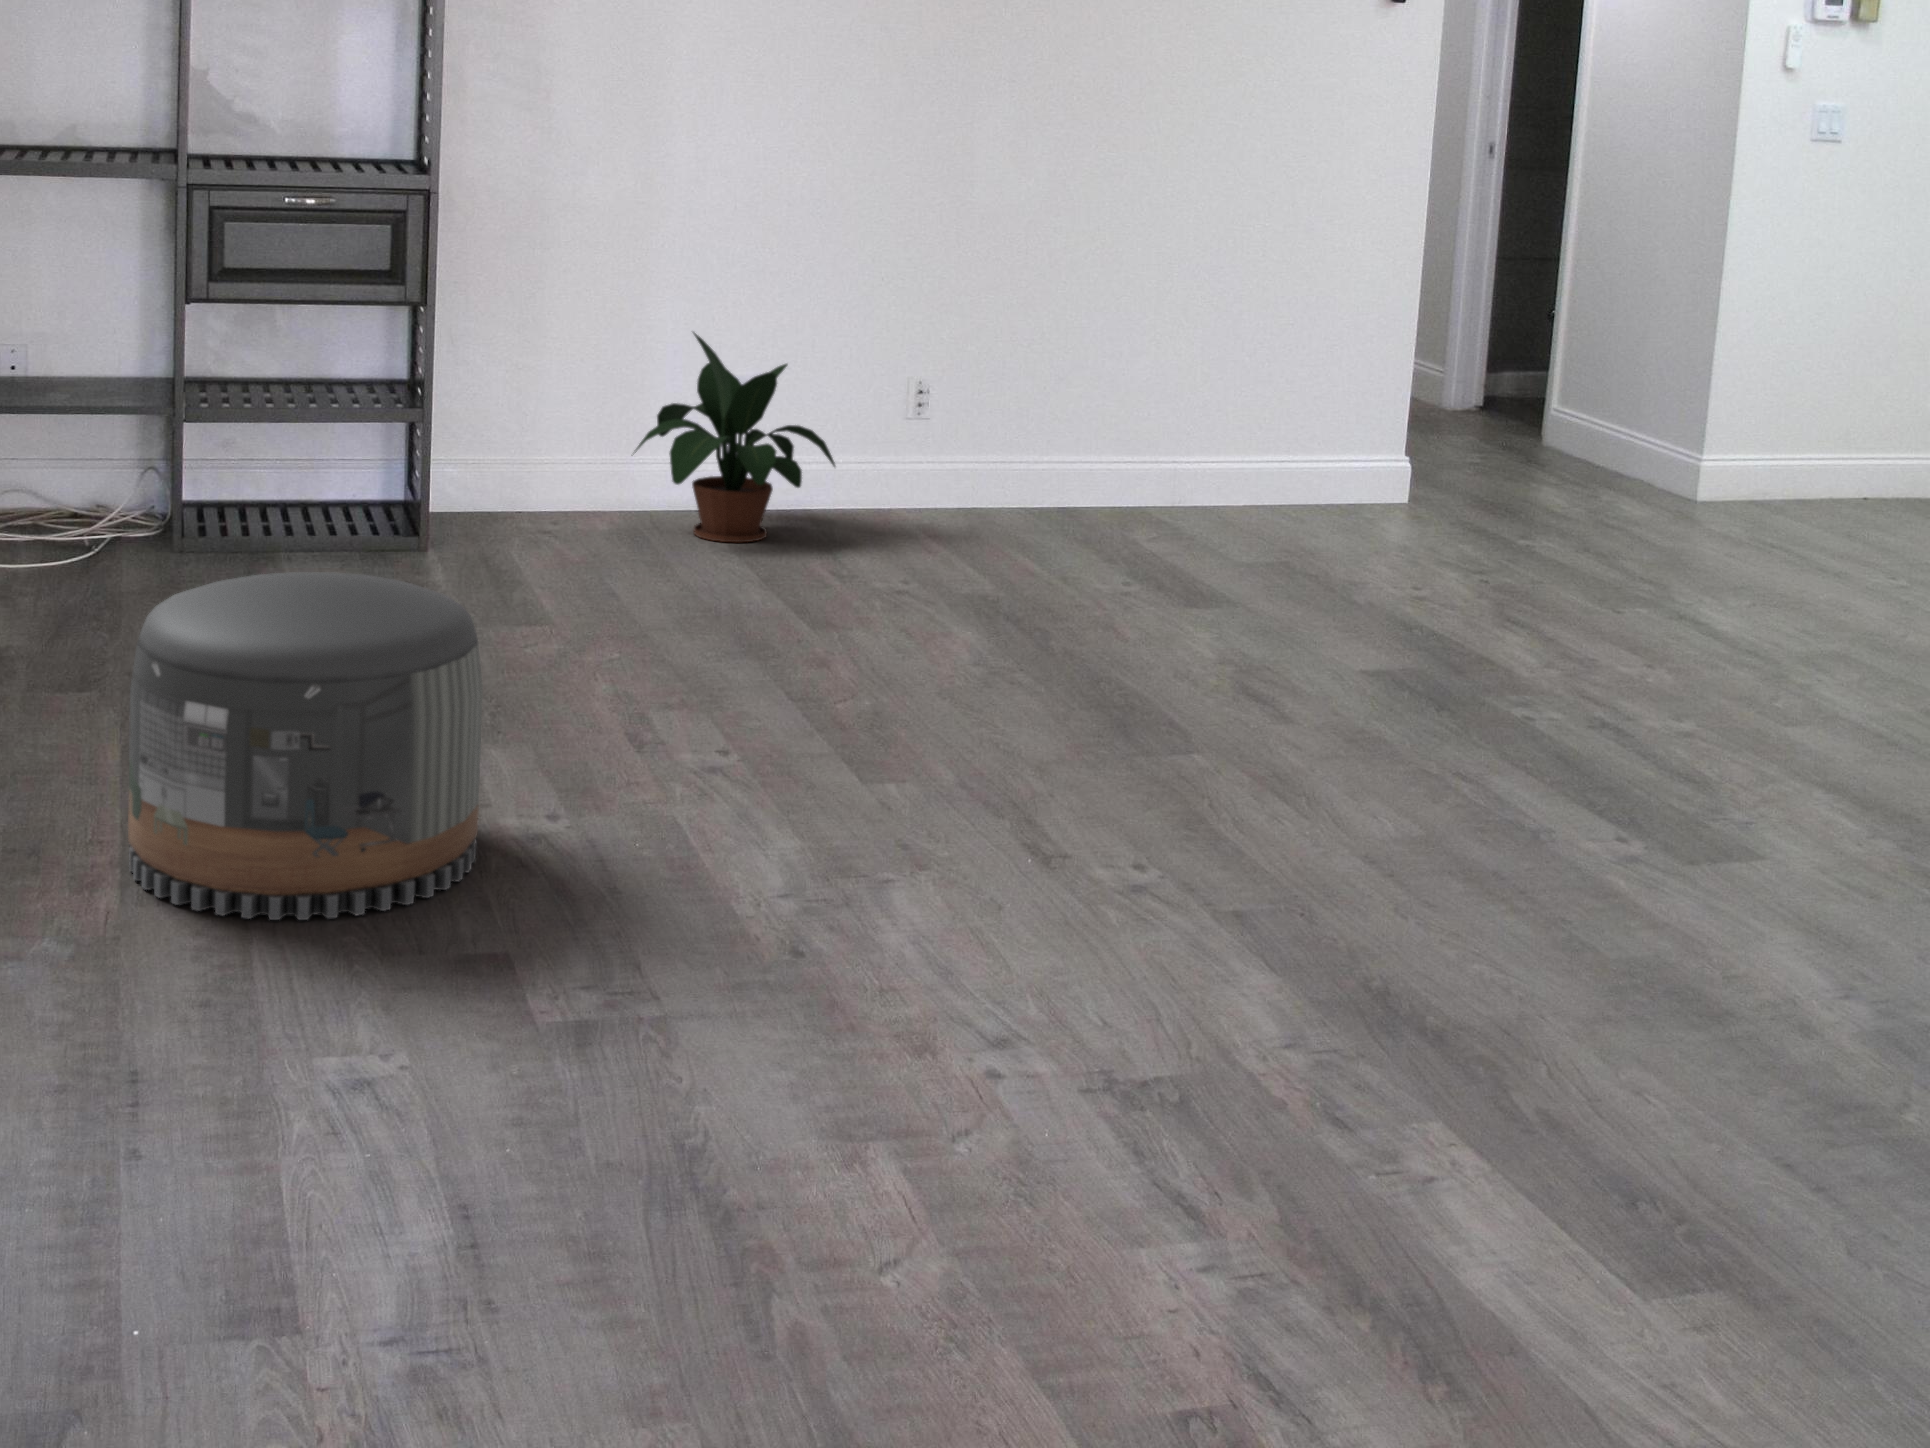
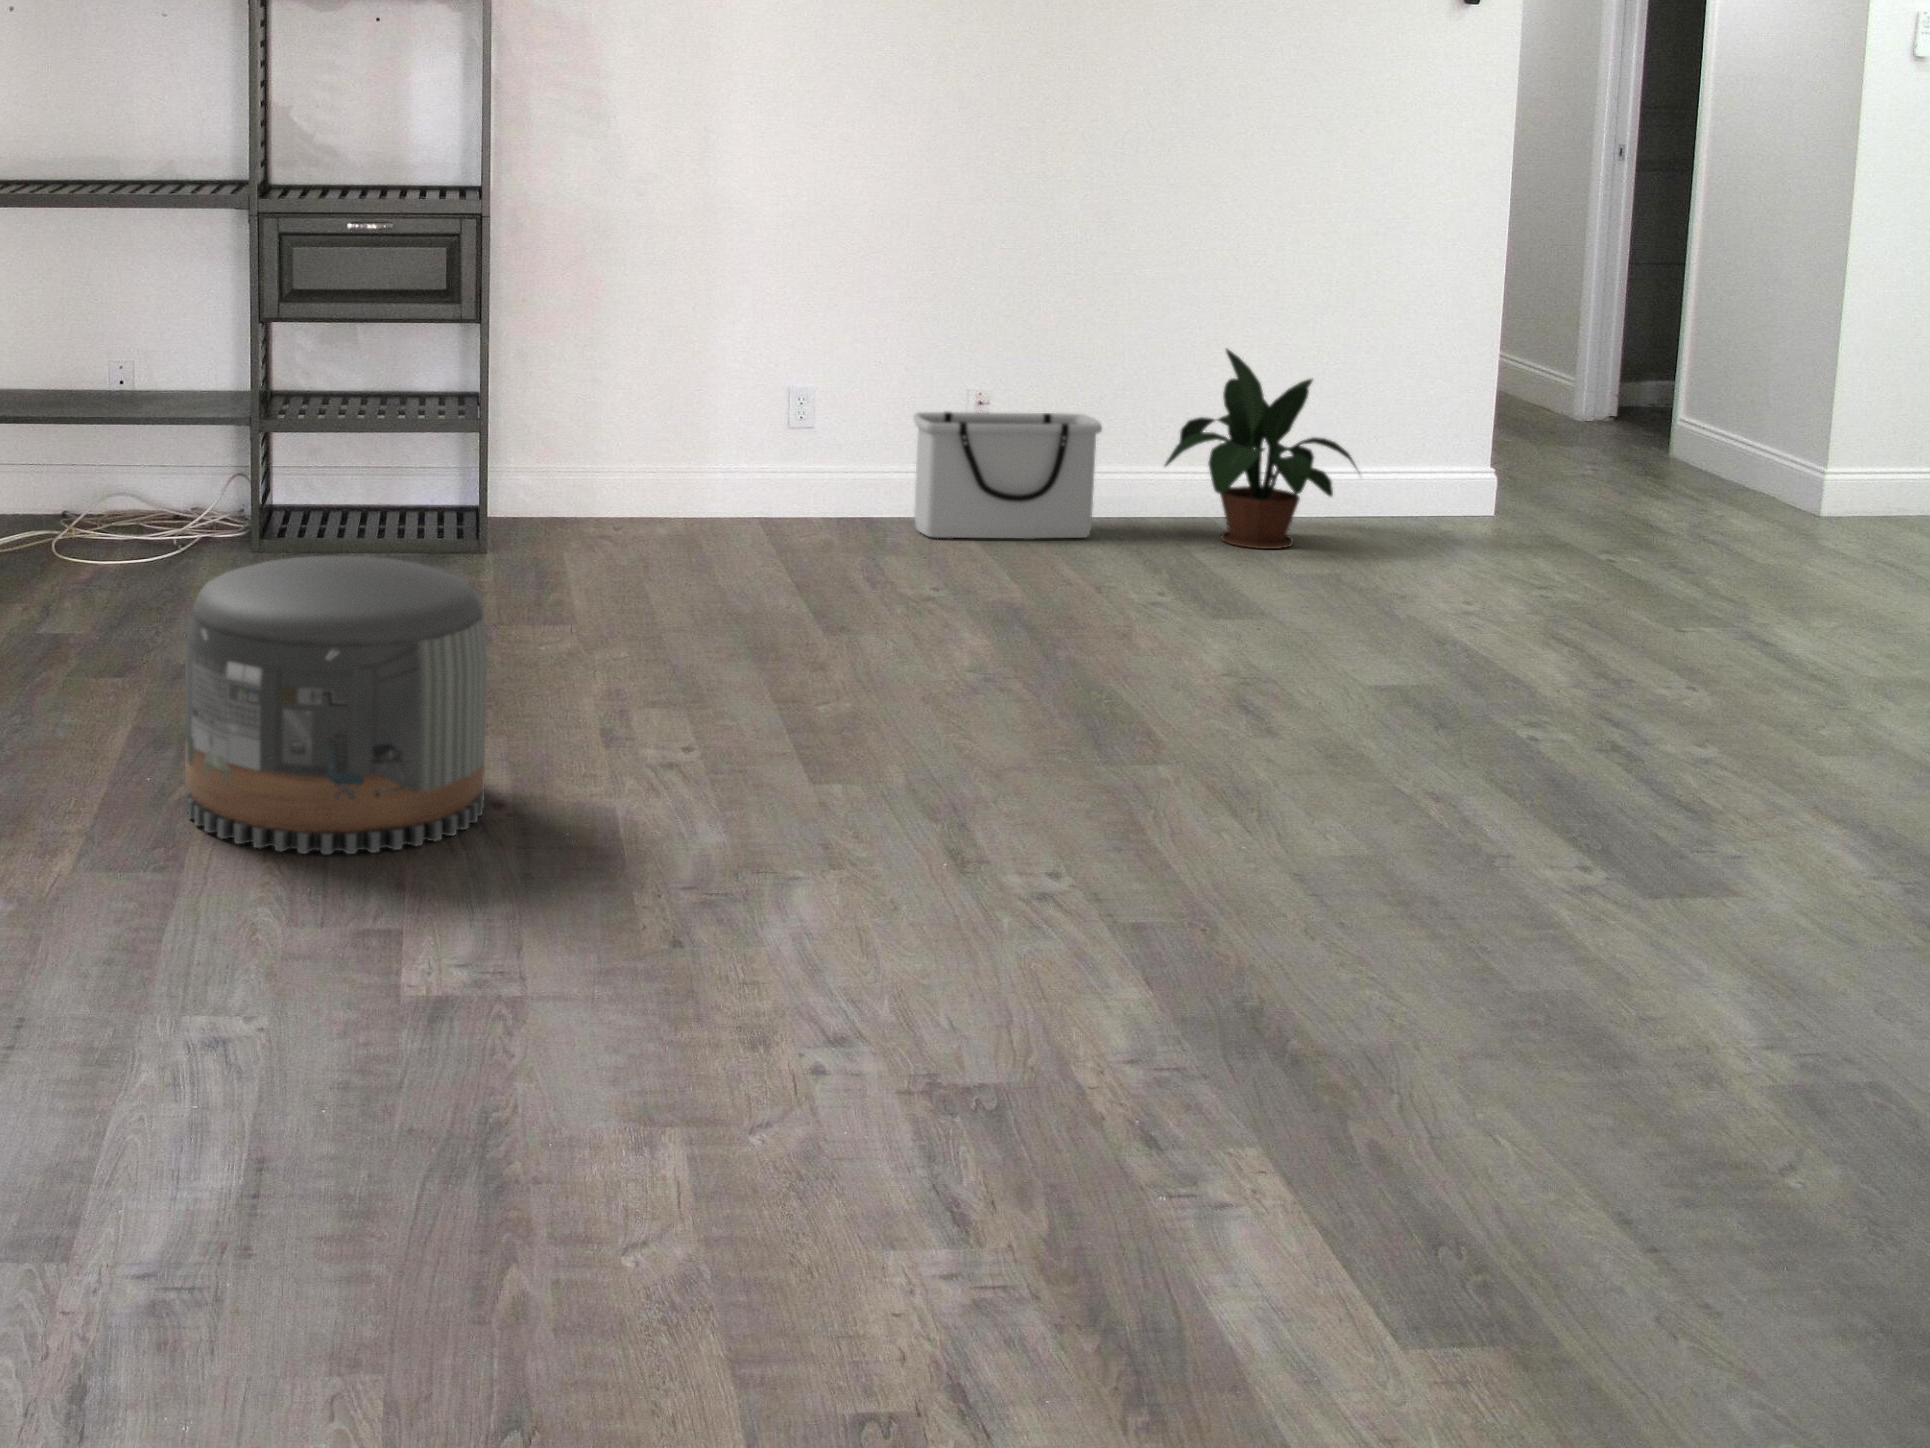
potted plant: present [635,332,835,542] -> present [1165,349,1357,549]
storage bin: none [866,401,1054,528] -> present [913,412,1102,539]

